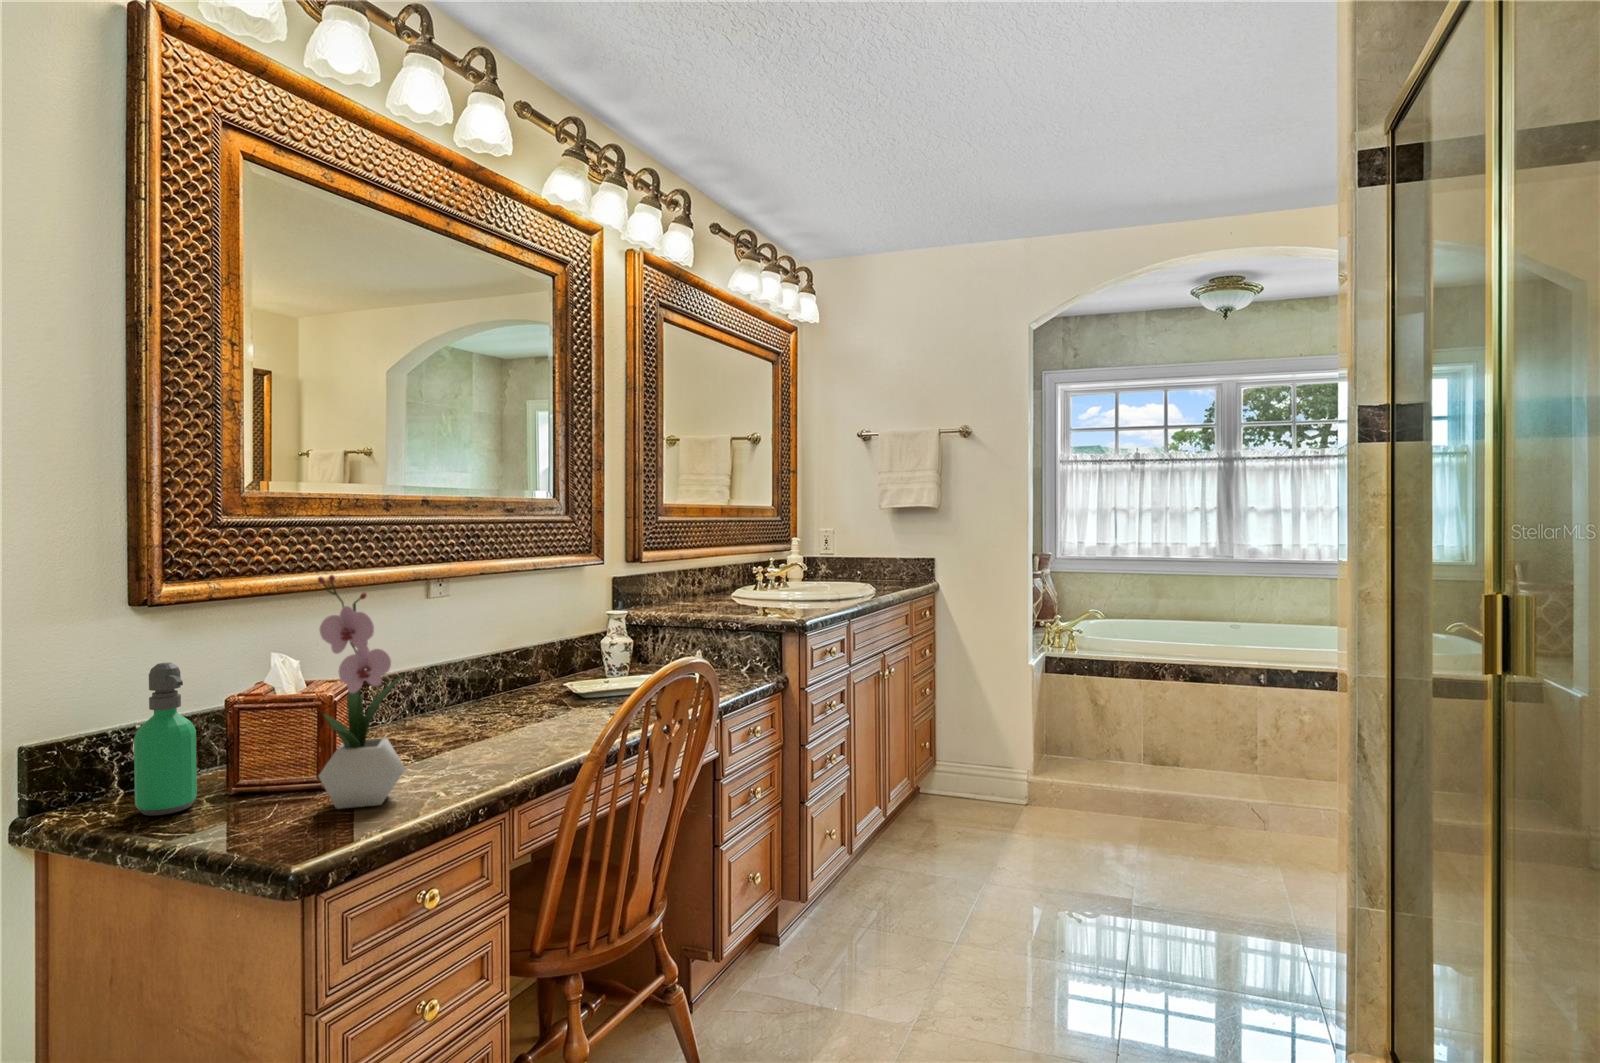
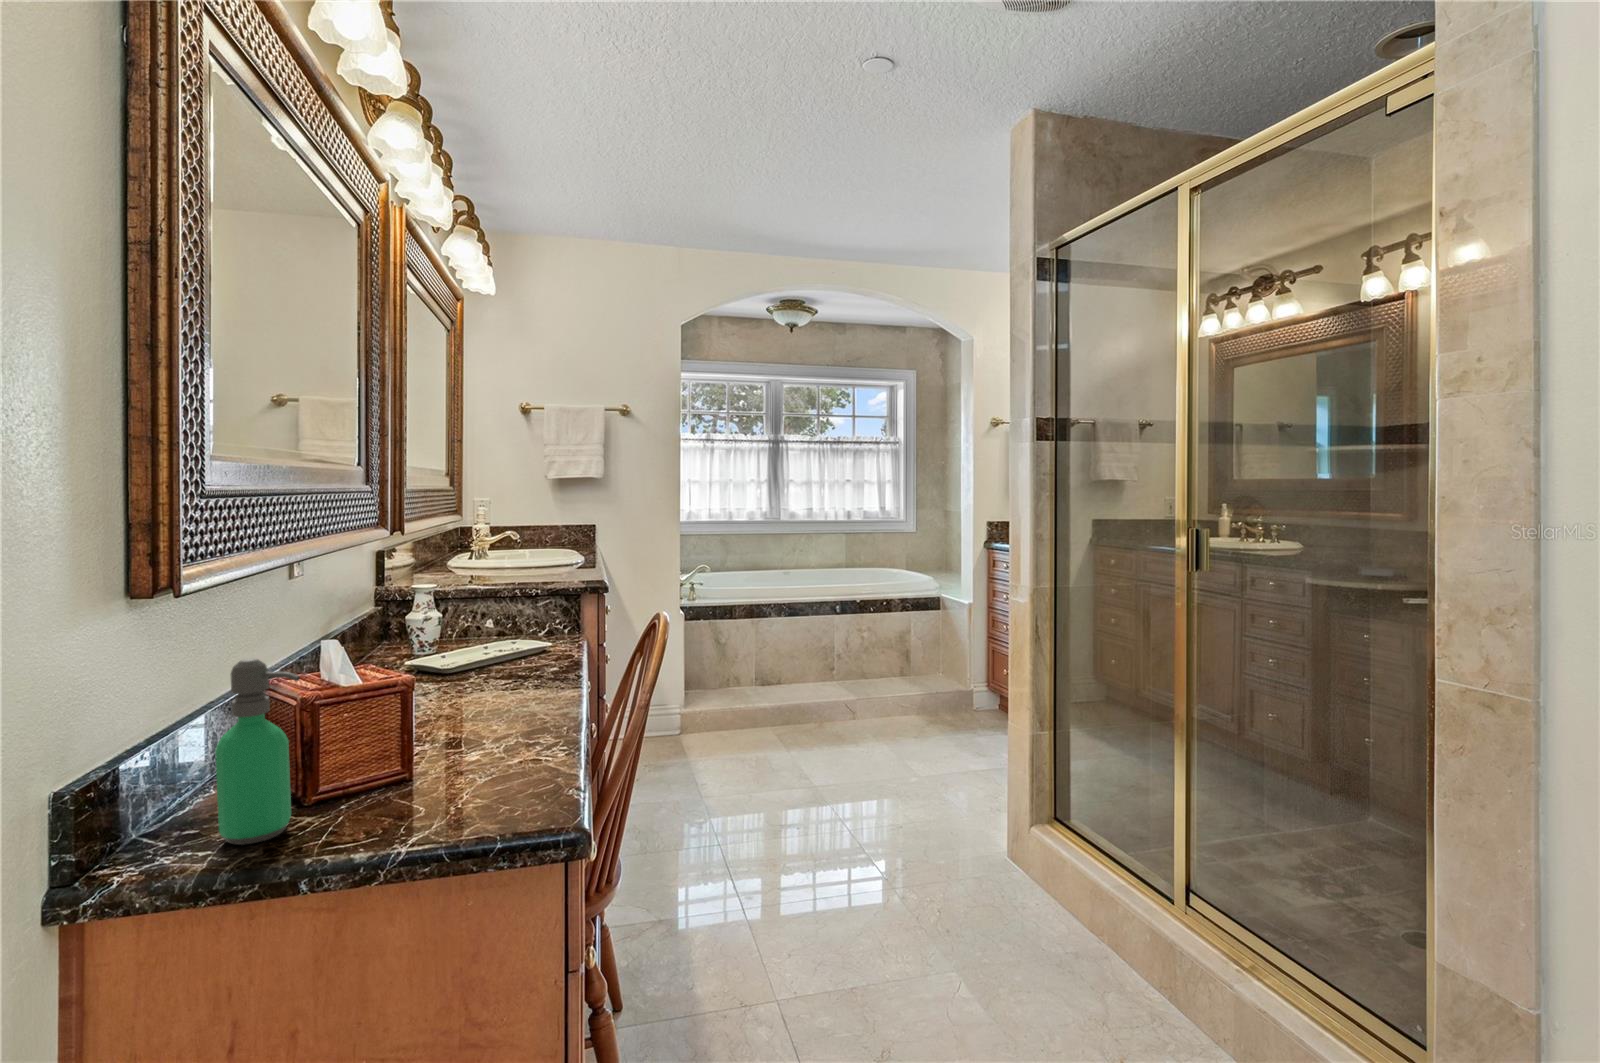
flower arrangement: present [318,575,405,809] -> none [440,543,527,788]

